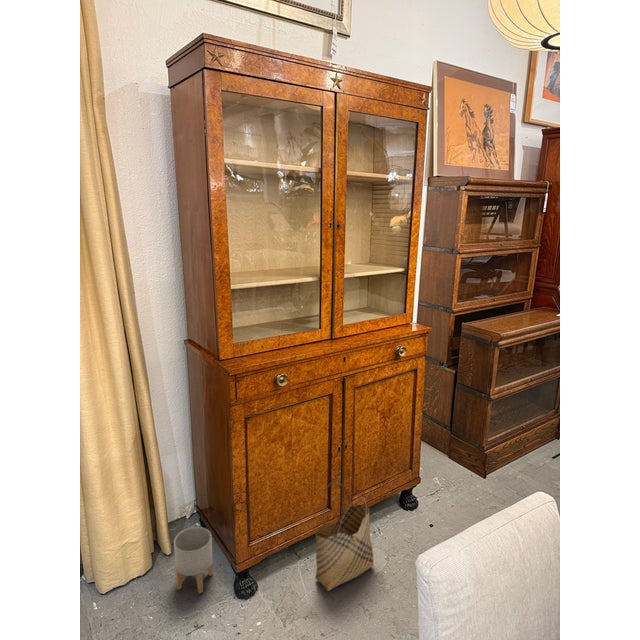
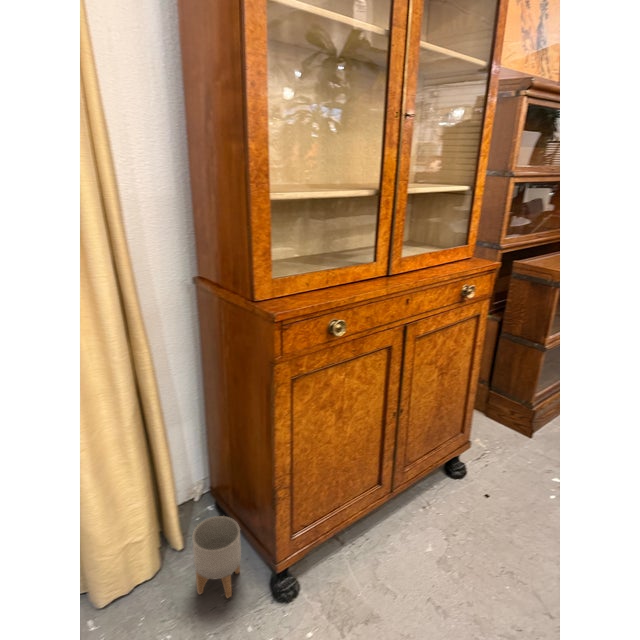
woven basket: present [315,481,373,591] -> none [368,453,435,586]

